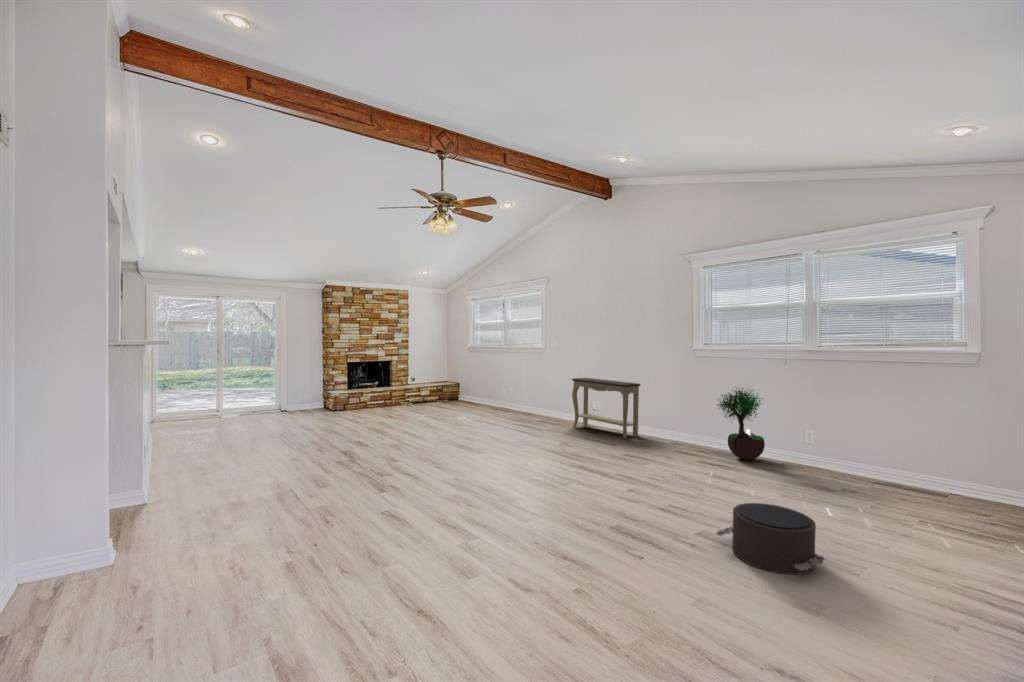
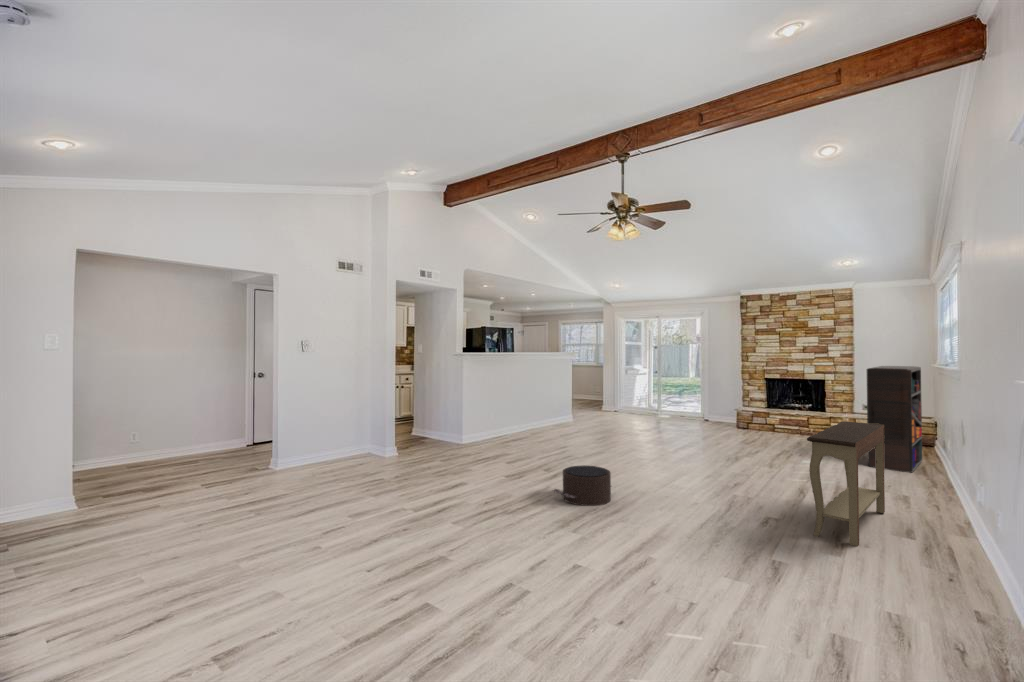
bookshelf: none [471,348,511,412] -> present [867,366,922,473]
potted tree: present [718,388,765,460] -> none [698,448,807,634]
pouf: present [716,503,825,575] -> present [553,465,611,506]

